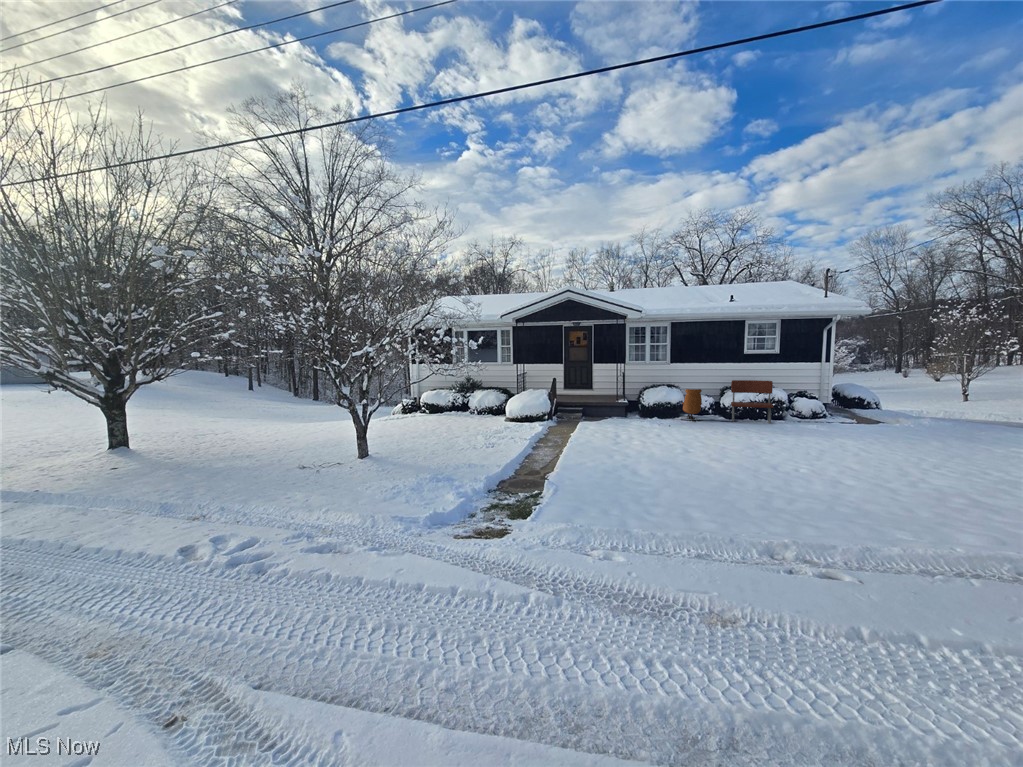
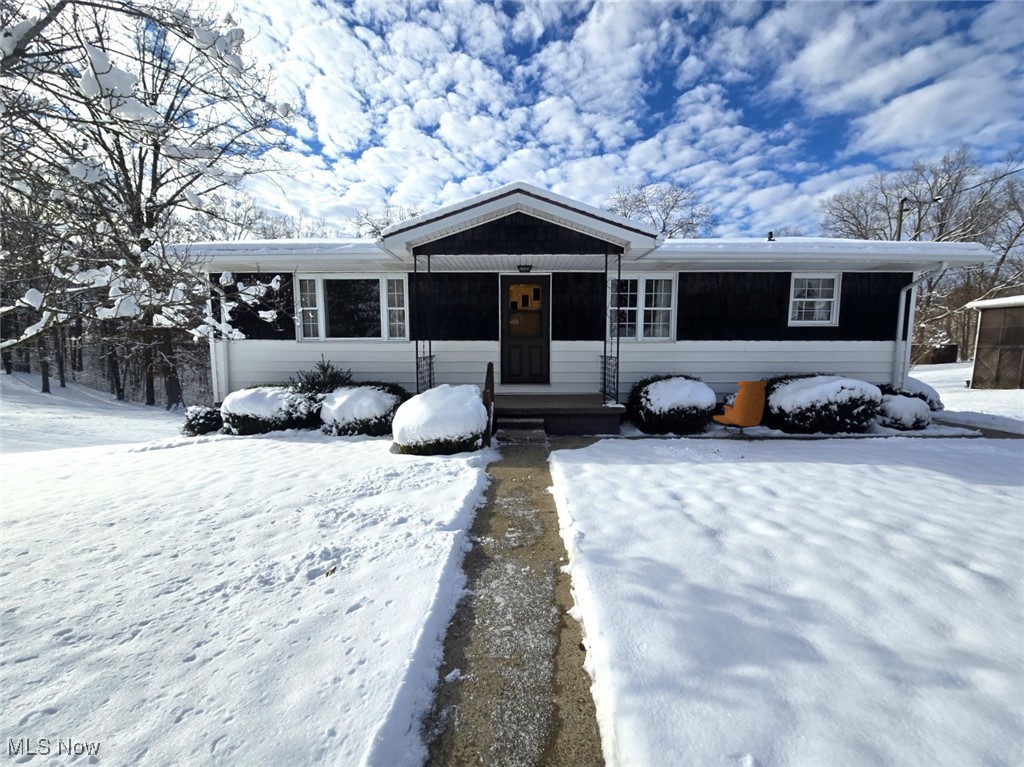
bench: present [731,380,774,423] -> none [799,366,889,441]

